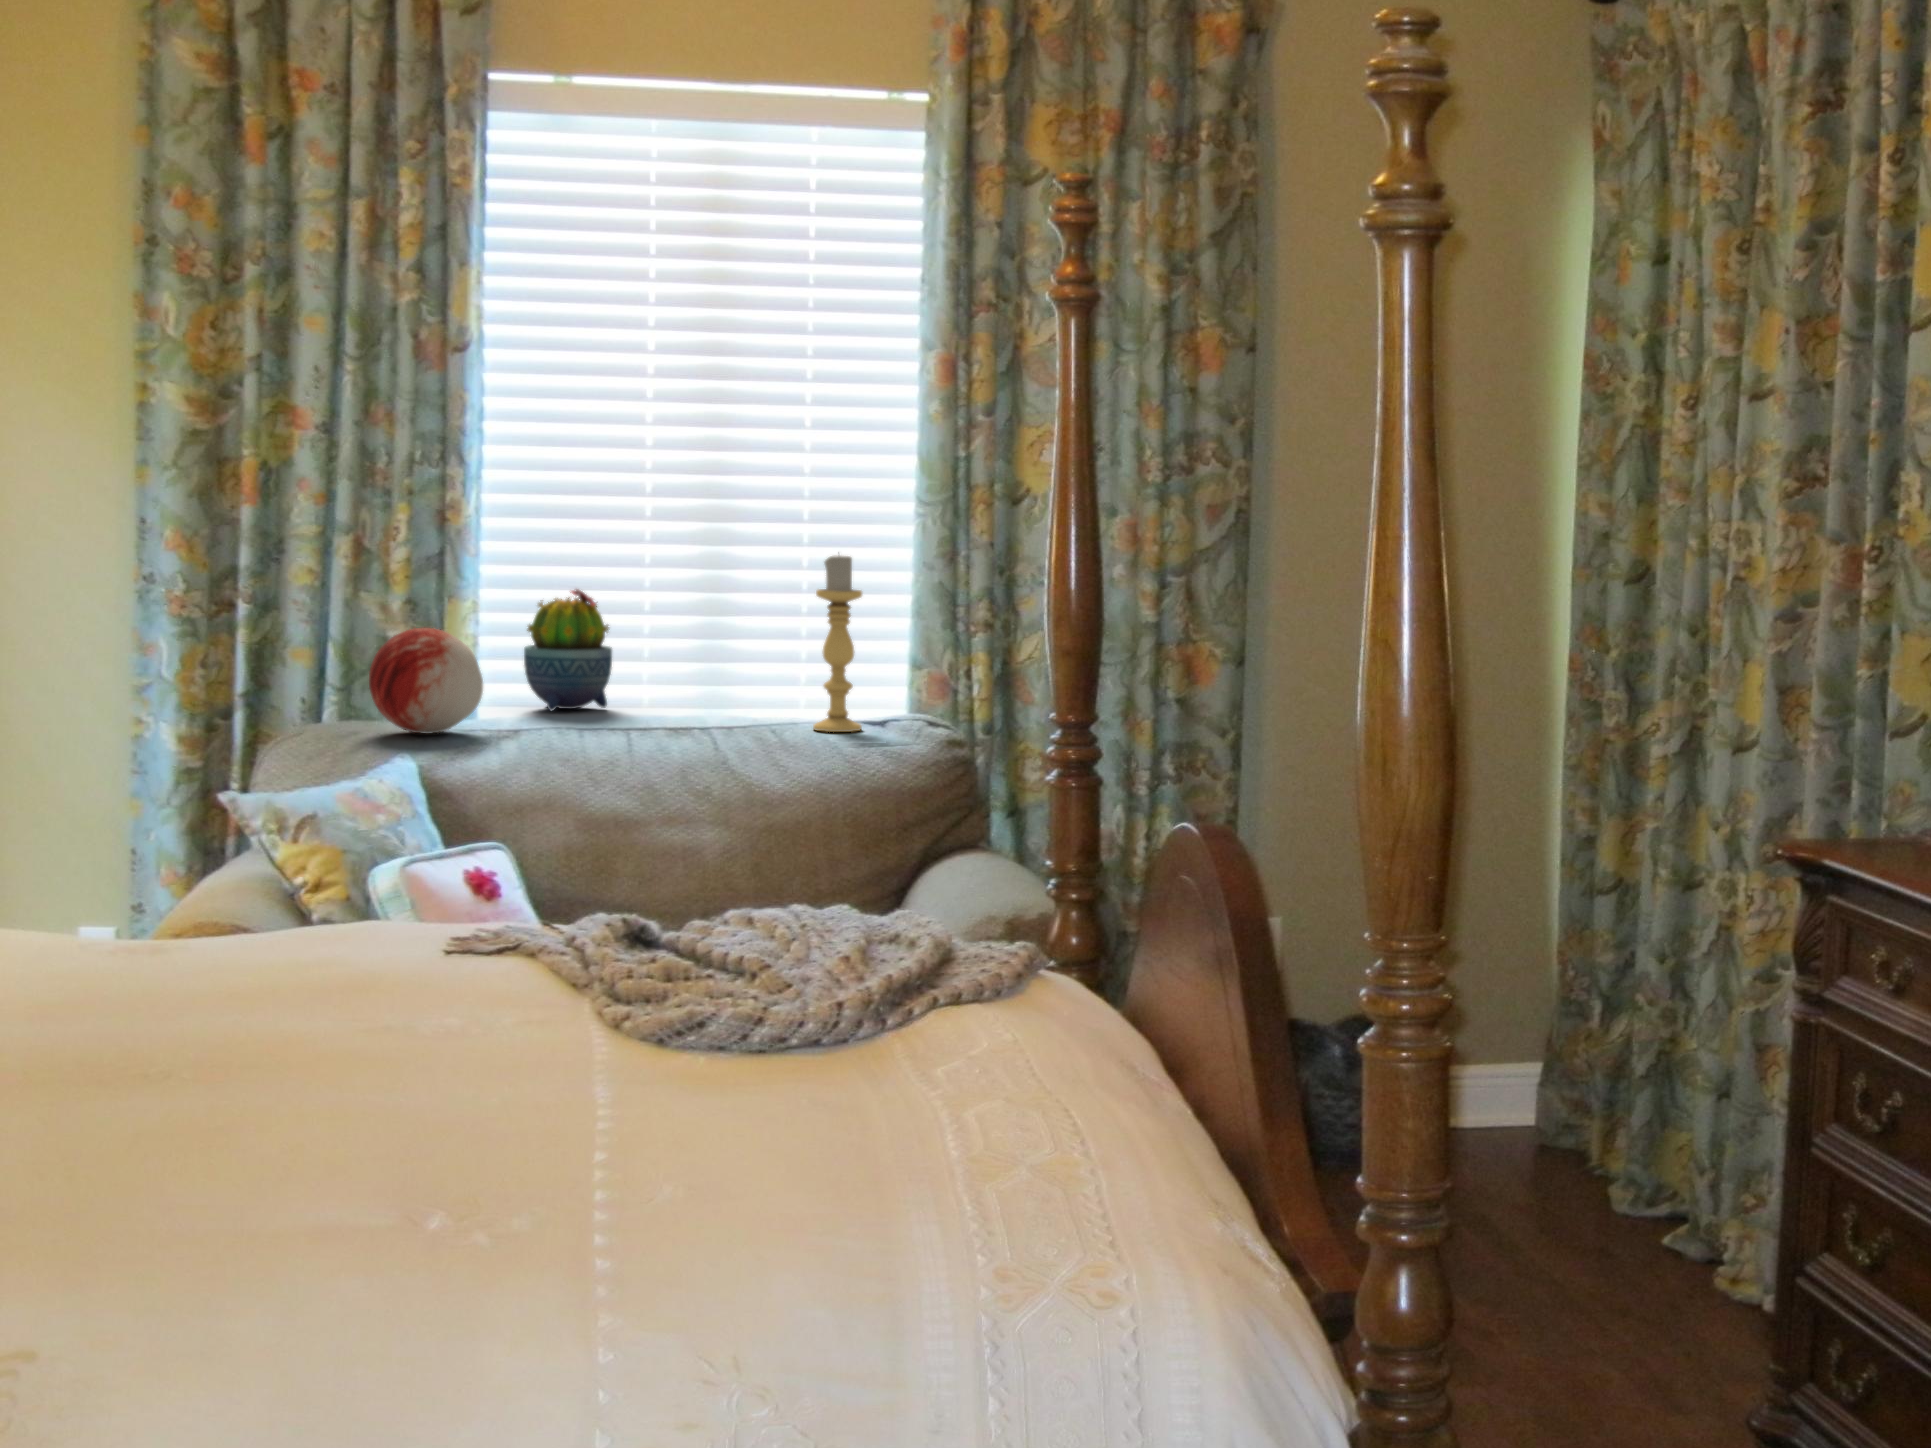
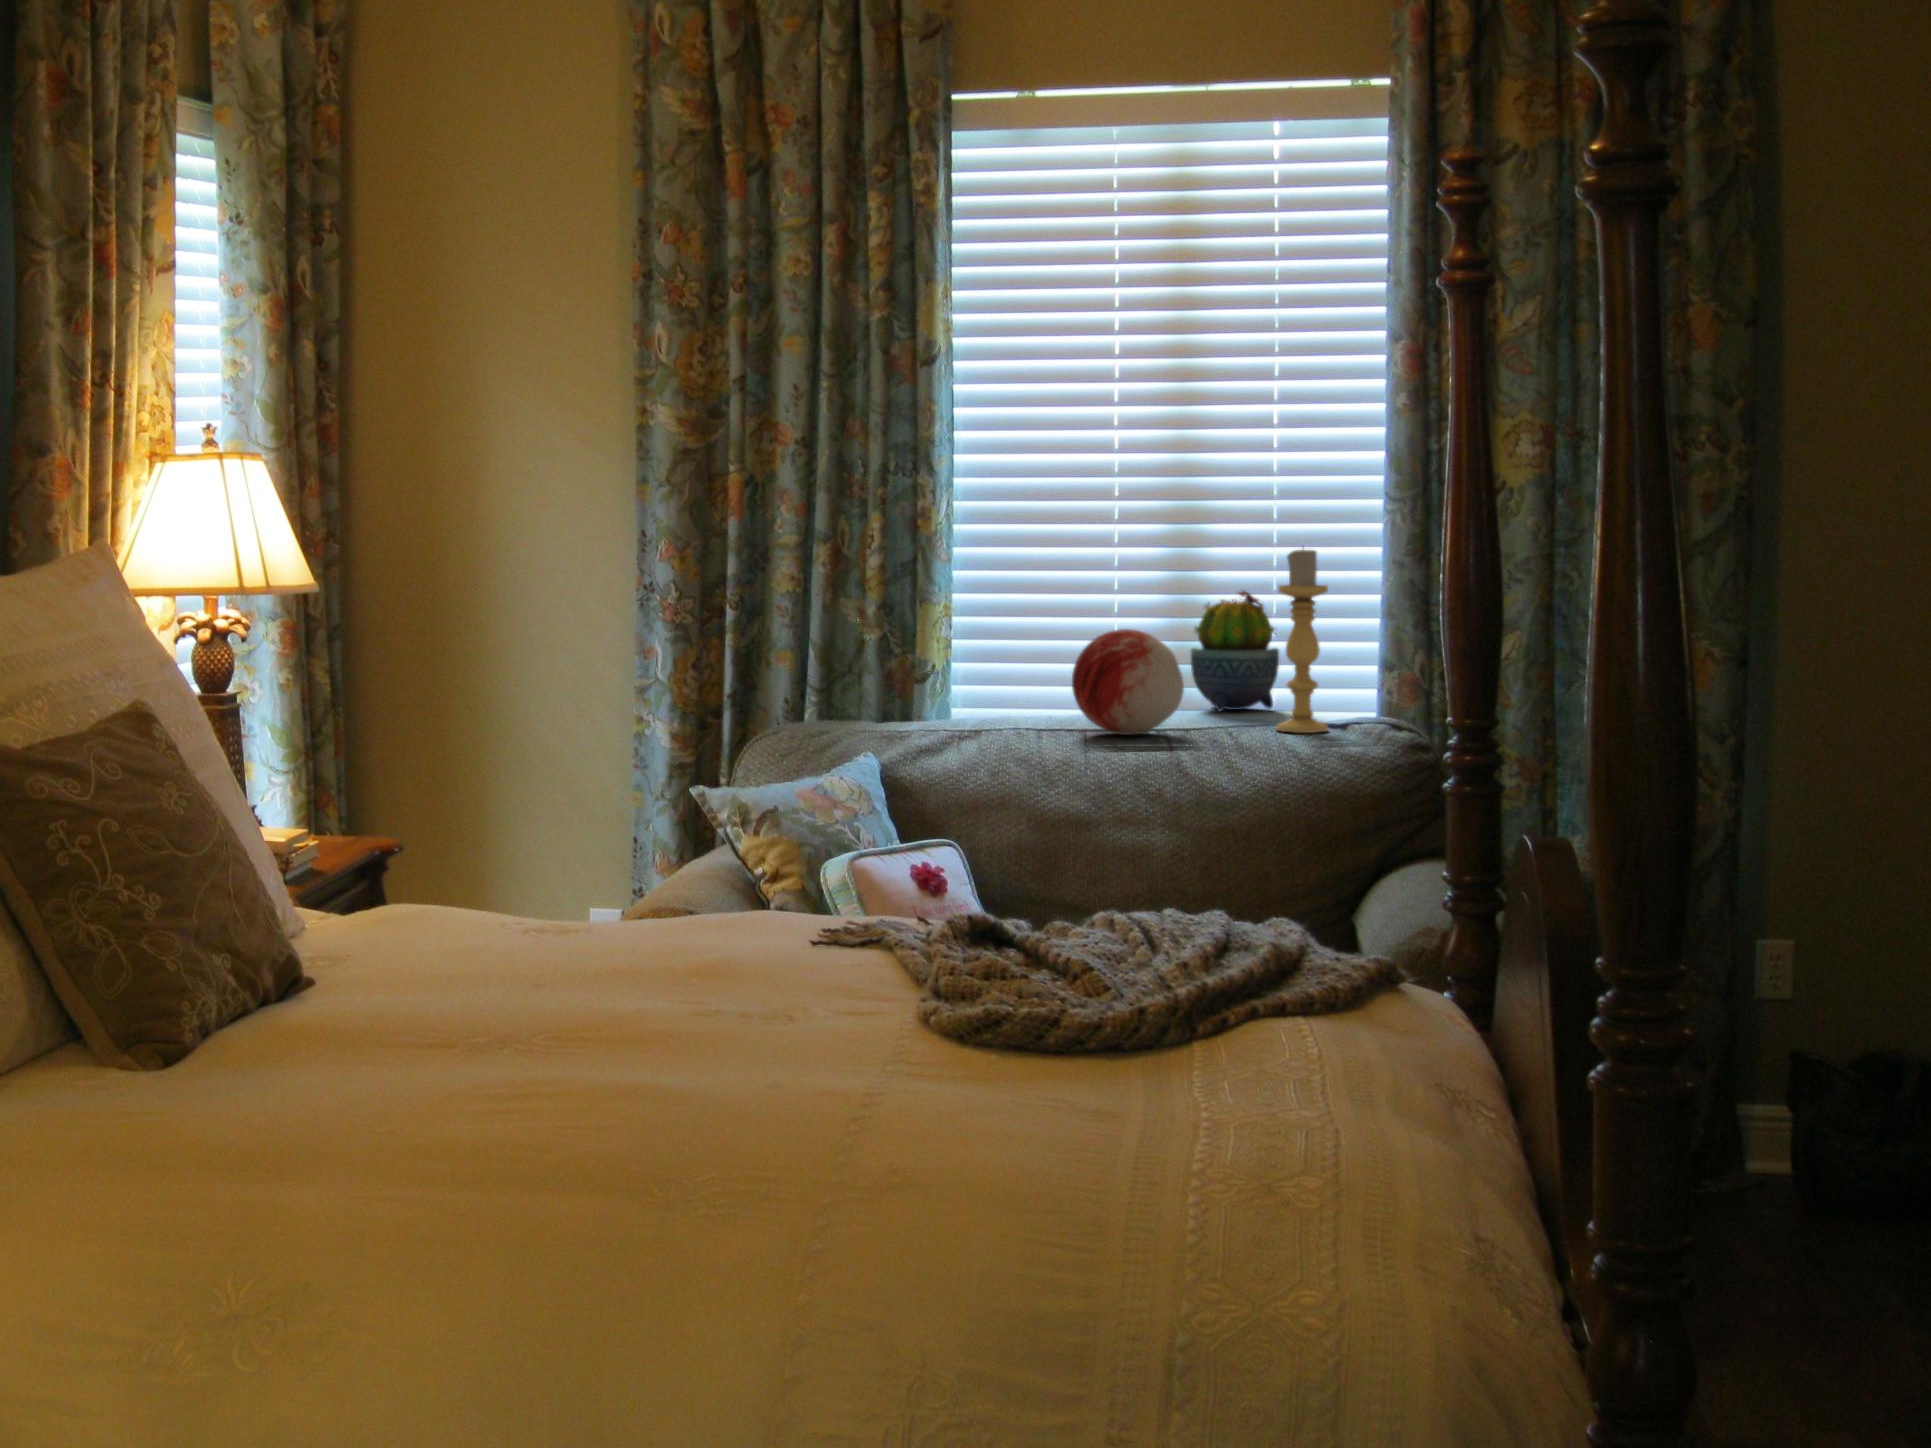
potted cactus: present [524,589,612,711] -> present [1191,591,1279,711]
decorative orb: present [369,628,483,734] -> present [1072,629,1184,735]

